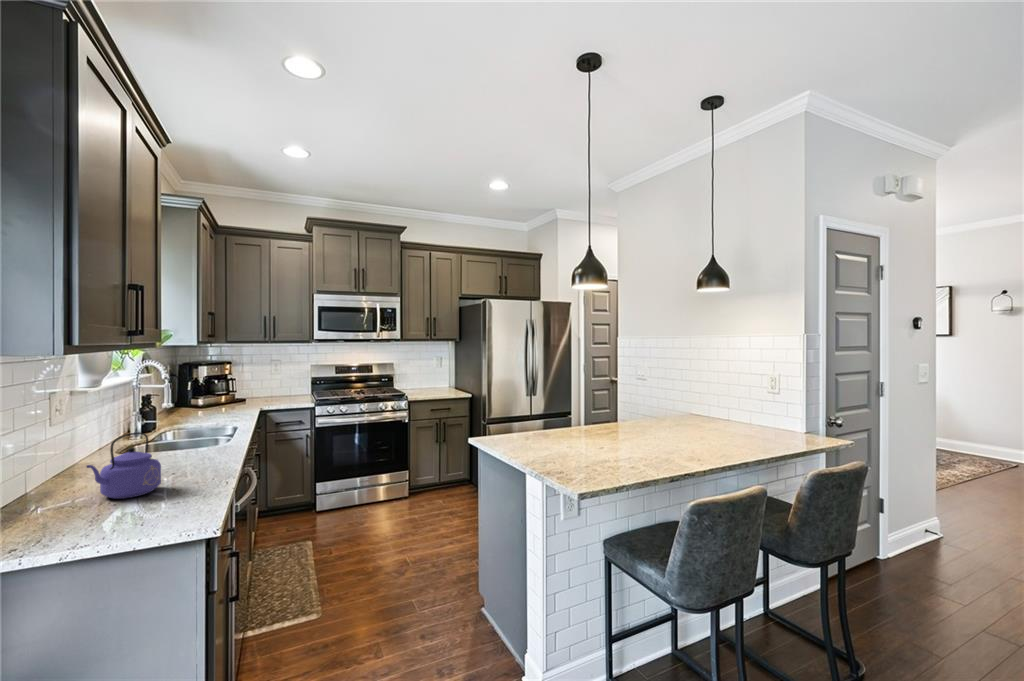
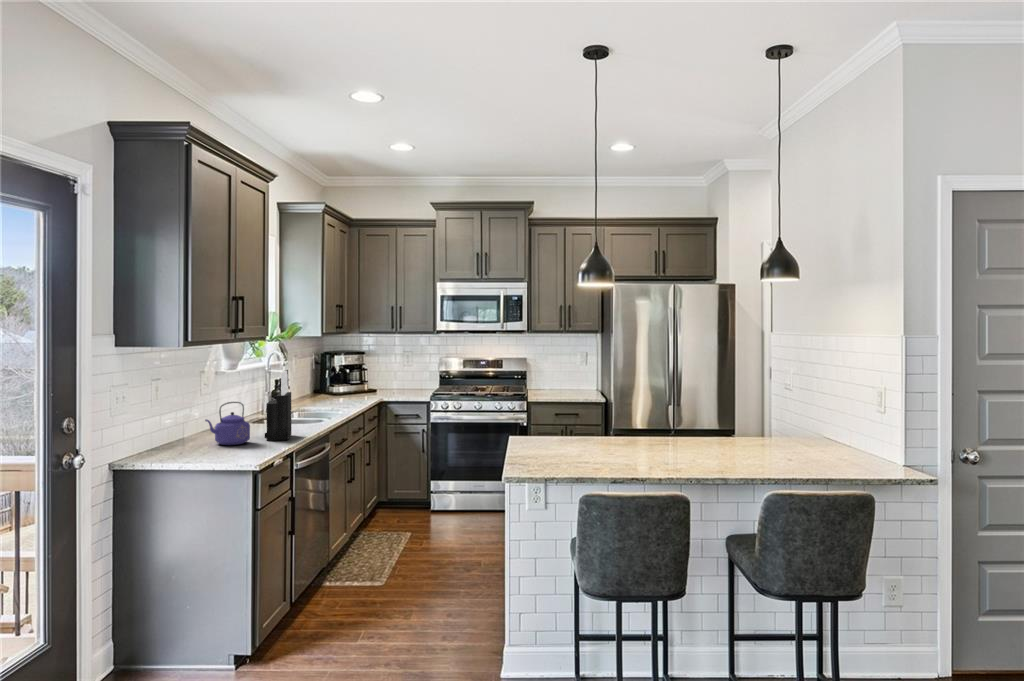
knife block: none [174,385,215,481] -> present [265,371,292,441]

